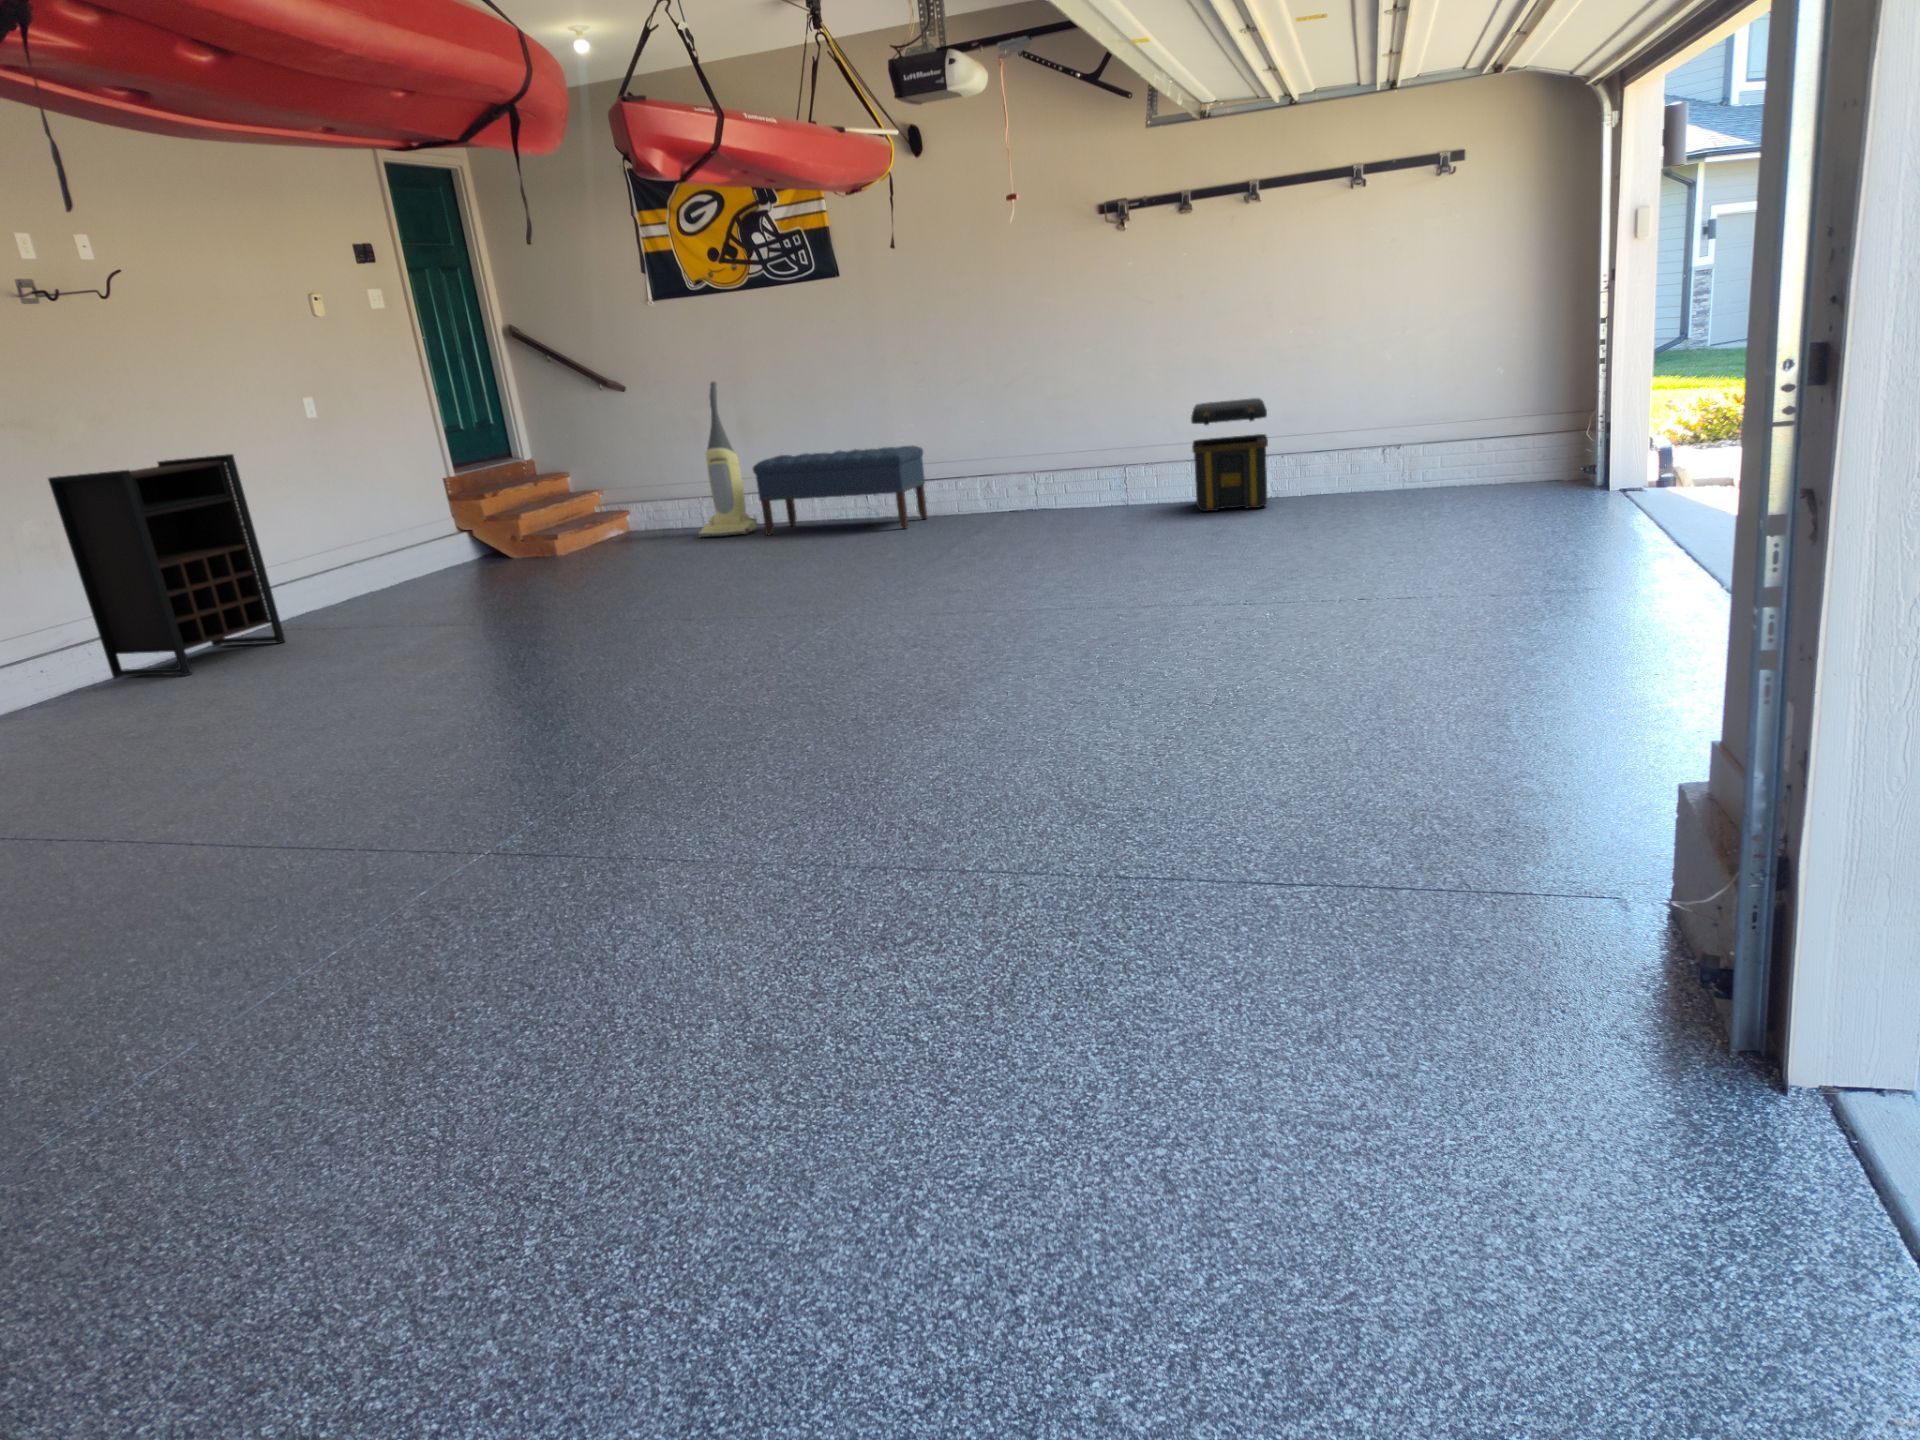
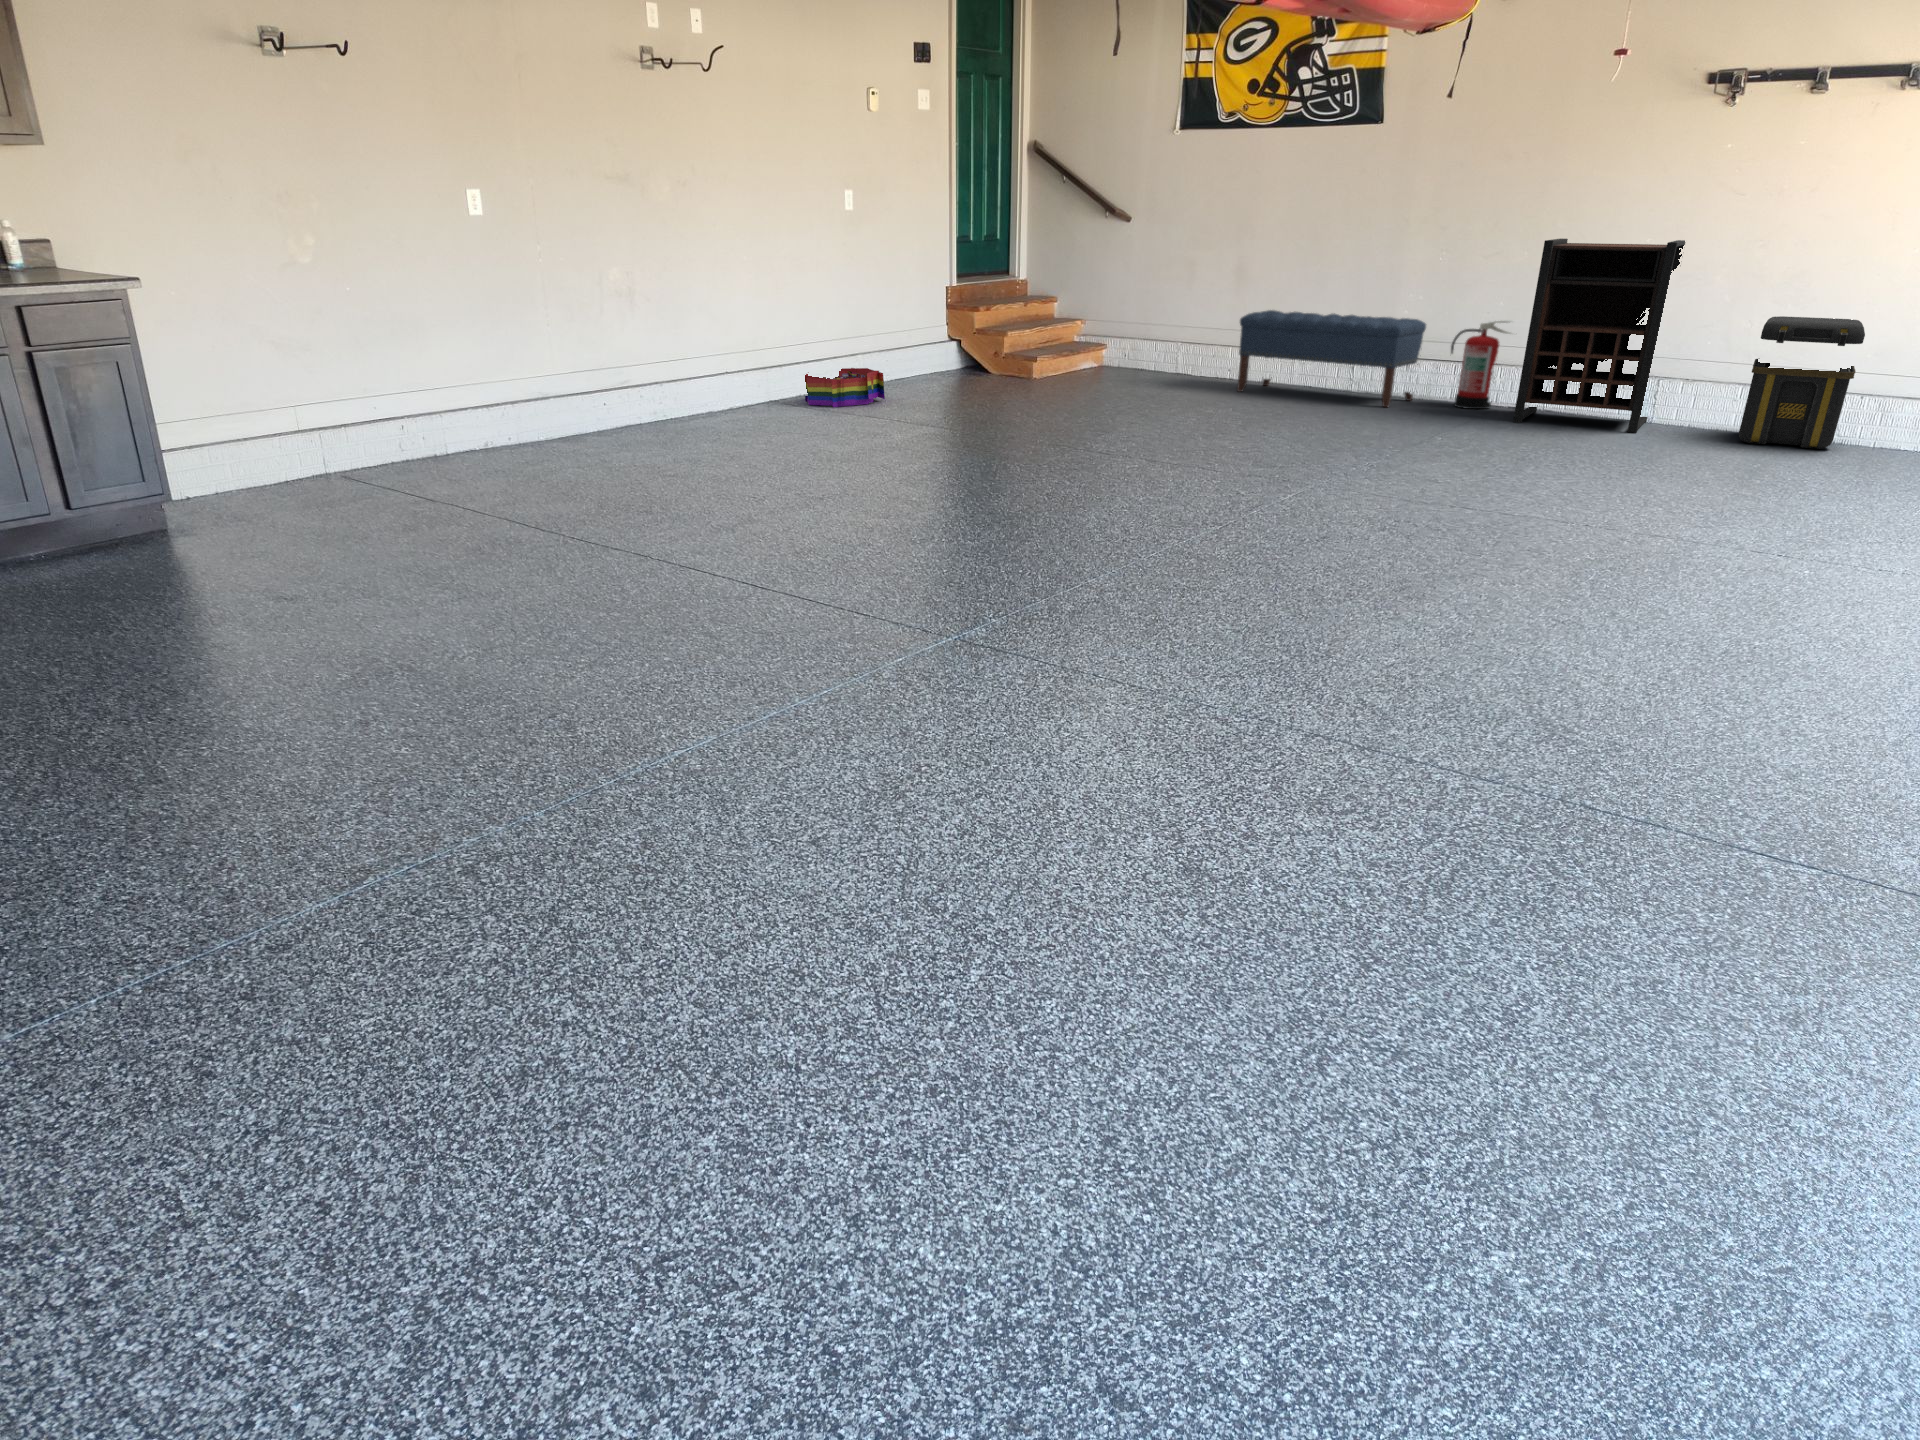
vacuum cleaner: present [698,382,757,537] -> none [1168,223,1230,387]
fire extinguisher: none [949,436,1002,519] -> present [1451,321,1511,409]
shelving unit: present [48,454,285,679] -> present [1513,239,1685,433]
storage bin: none [293,574,396,624] -> present [805,368,885,407]

